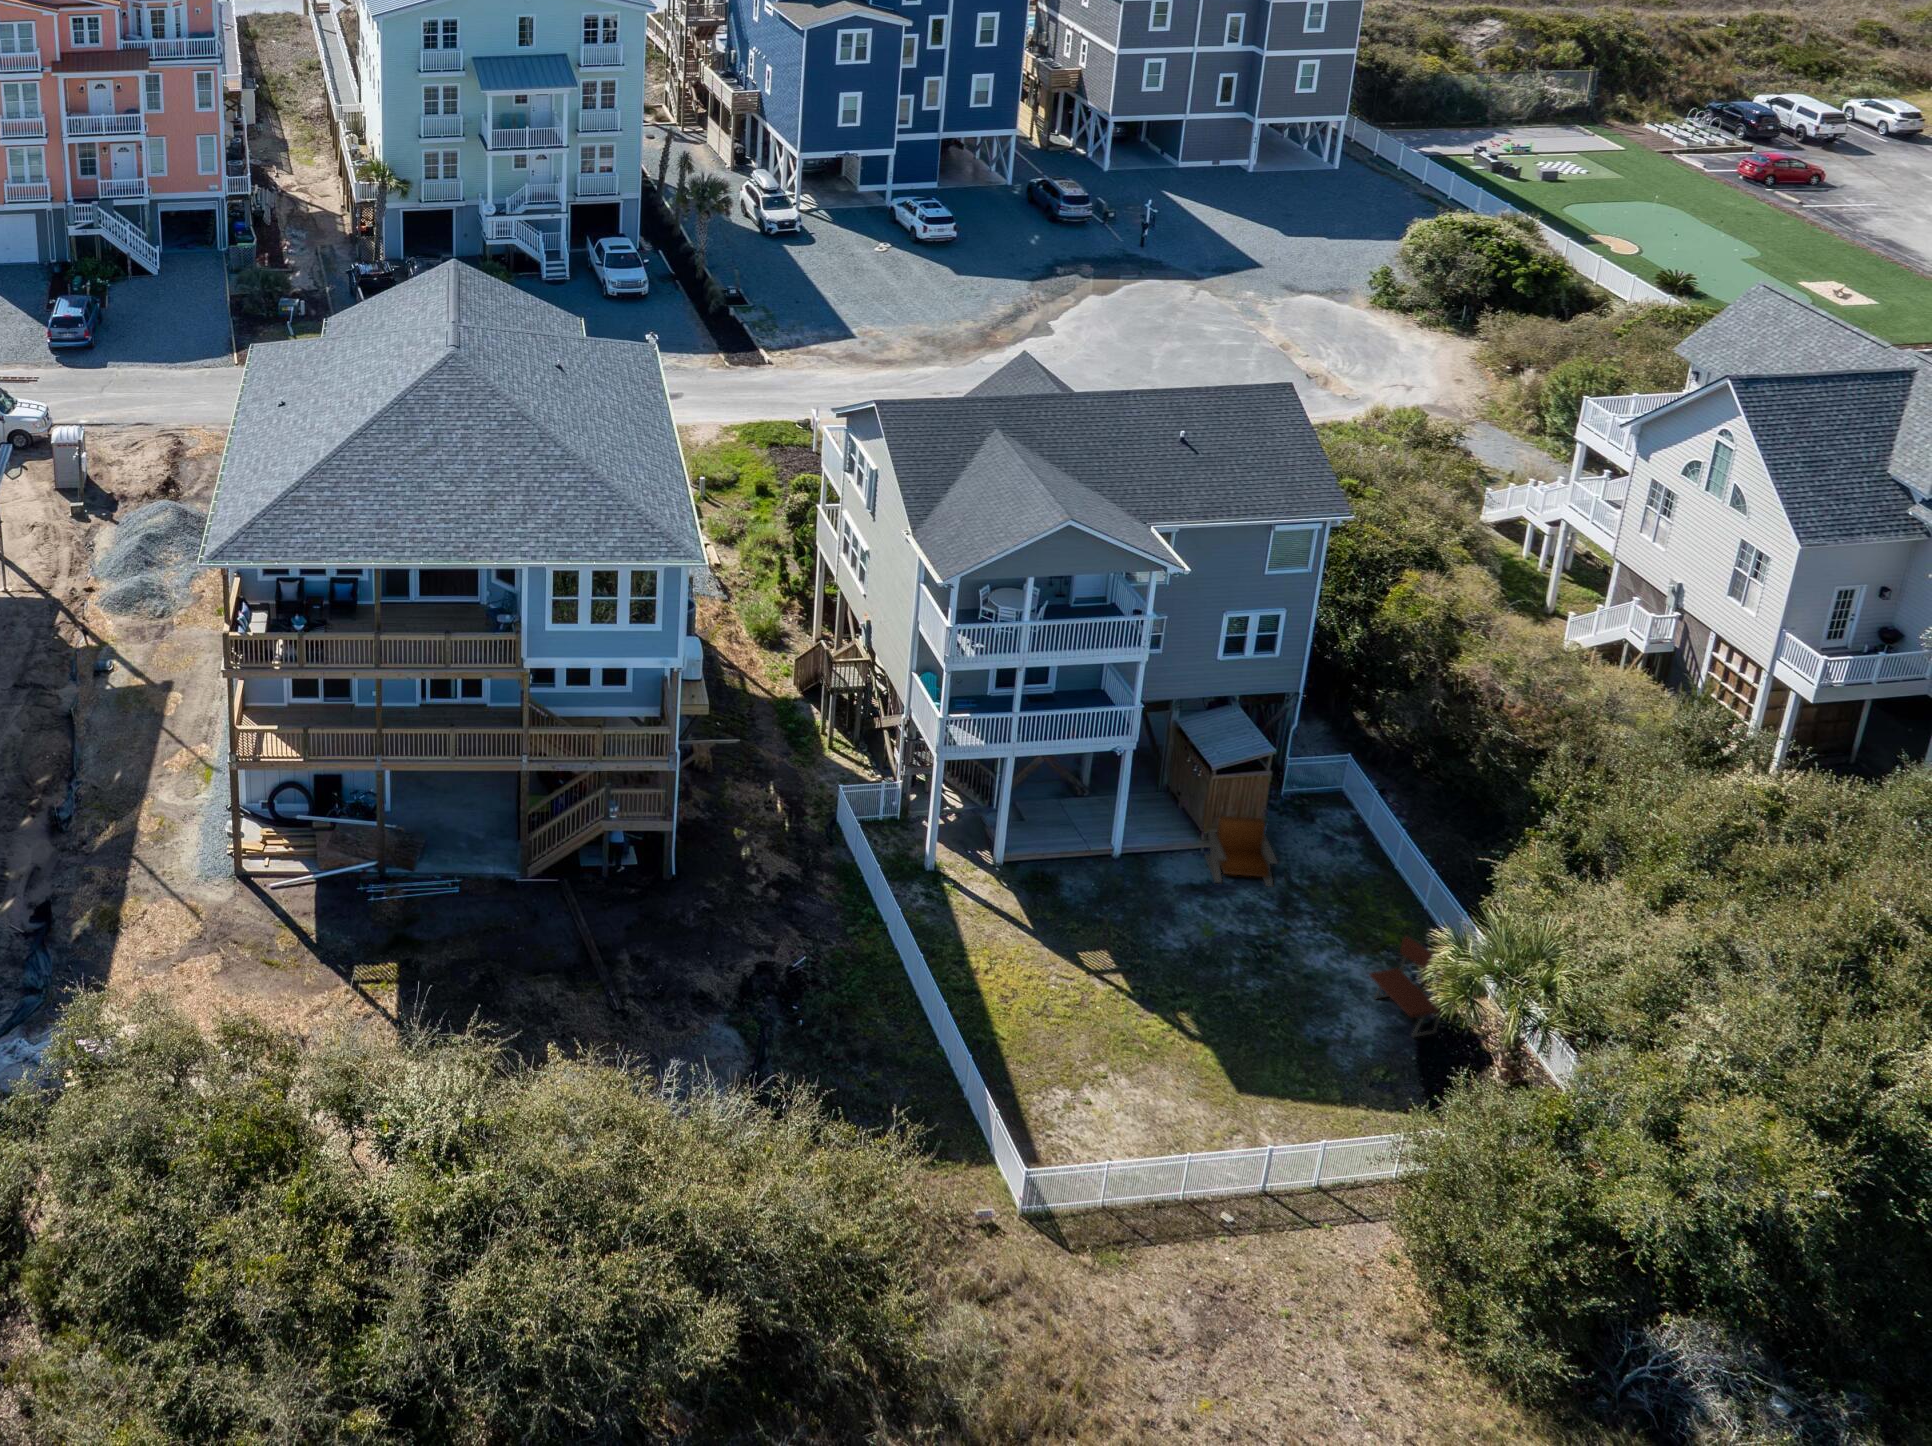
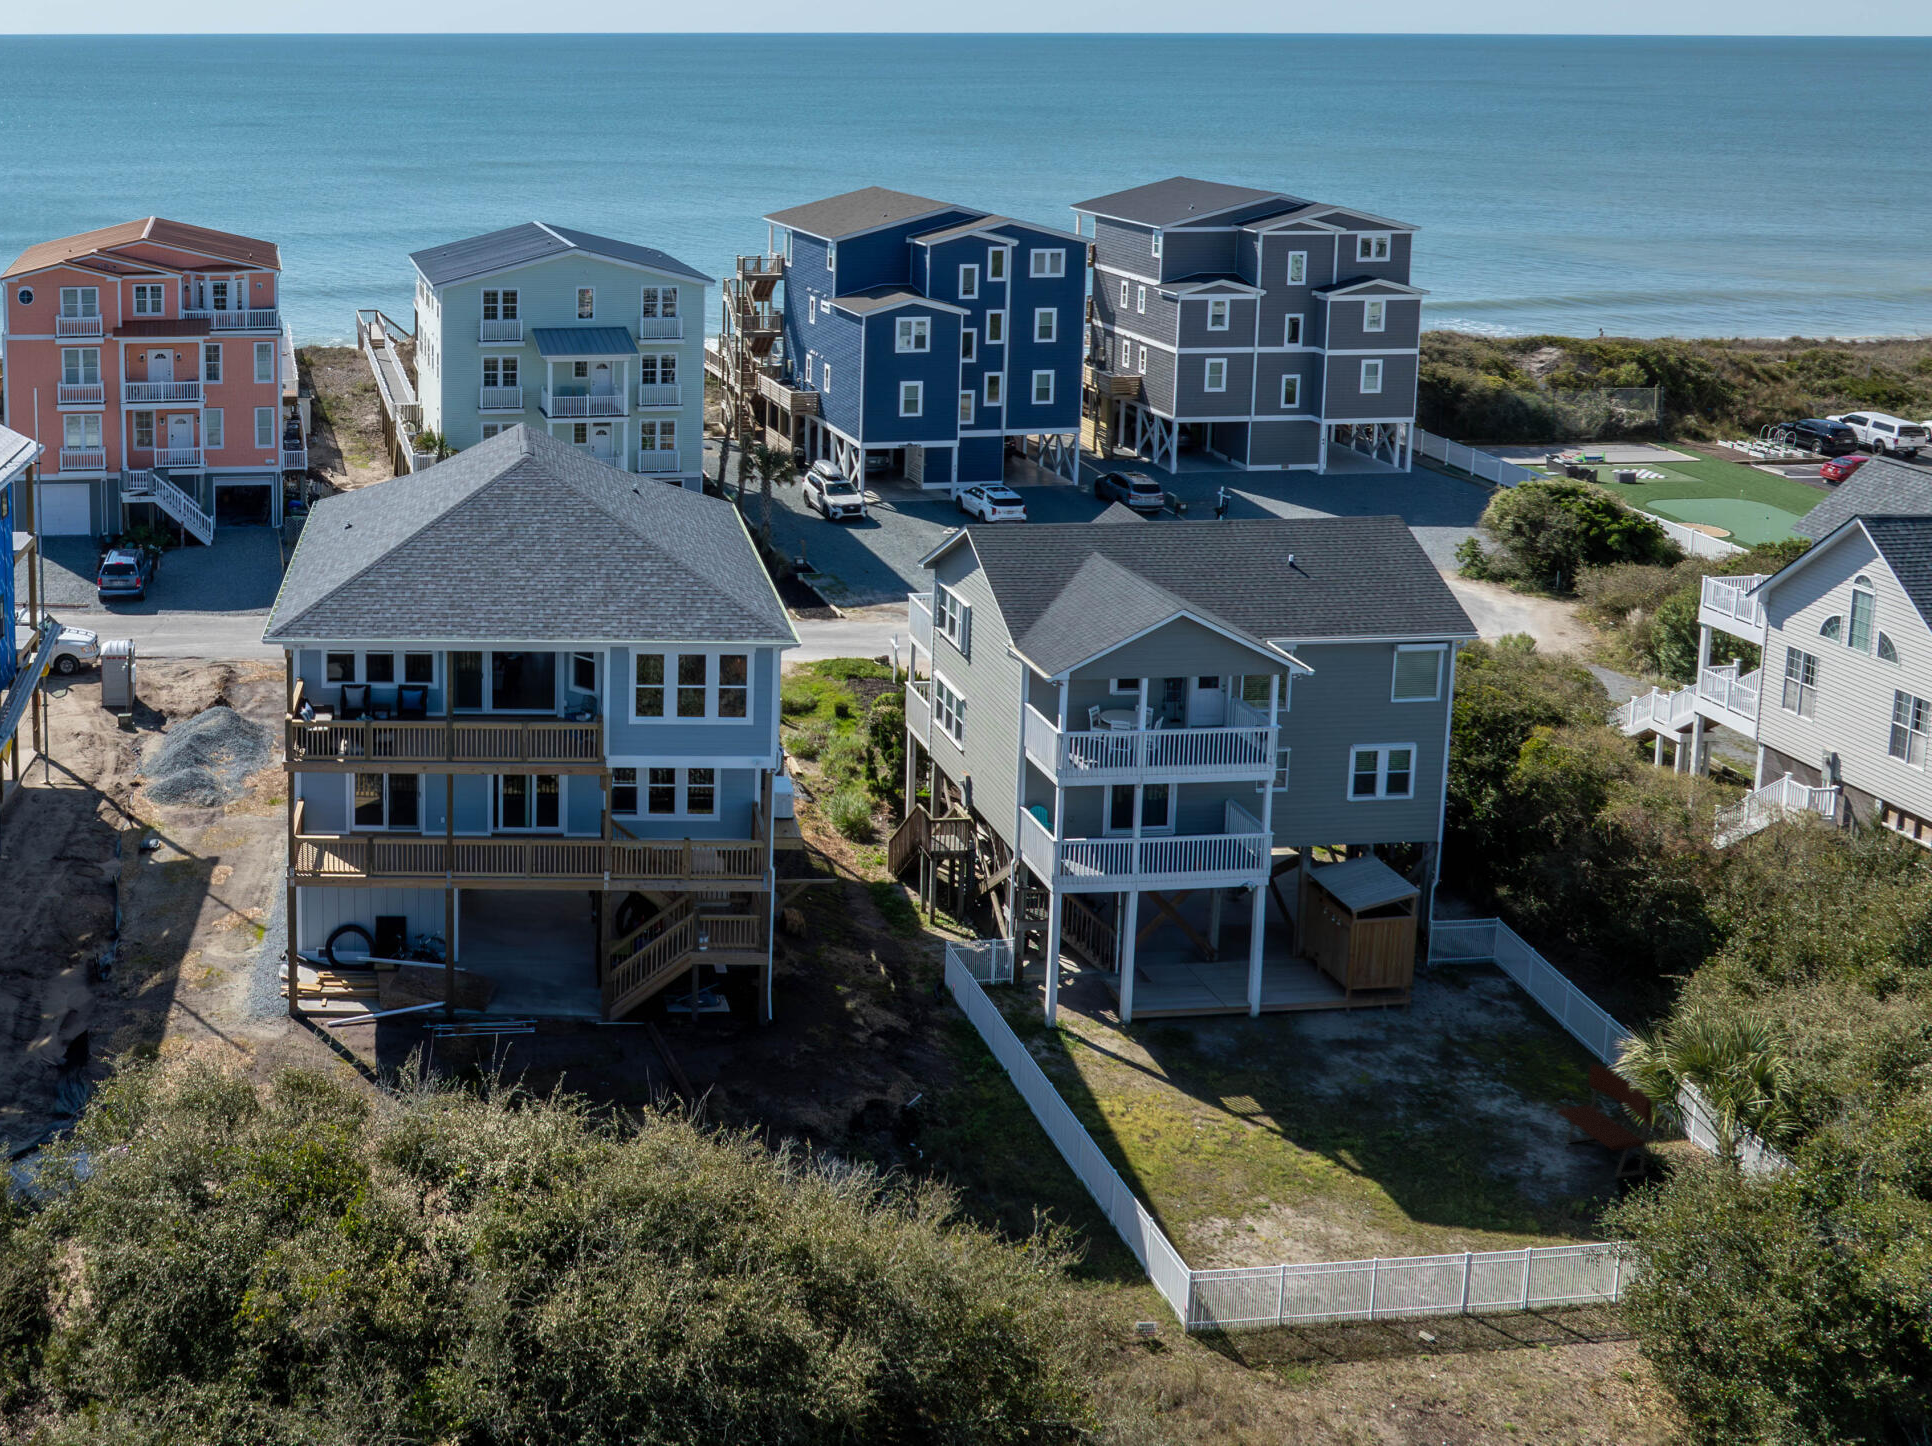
lounge chair: present [1204,816,1278,887] -> none [1353,965,1437,1044]

